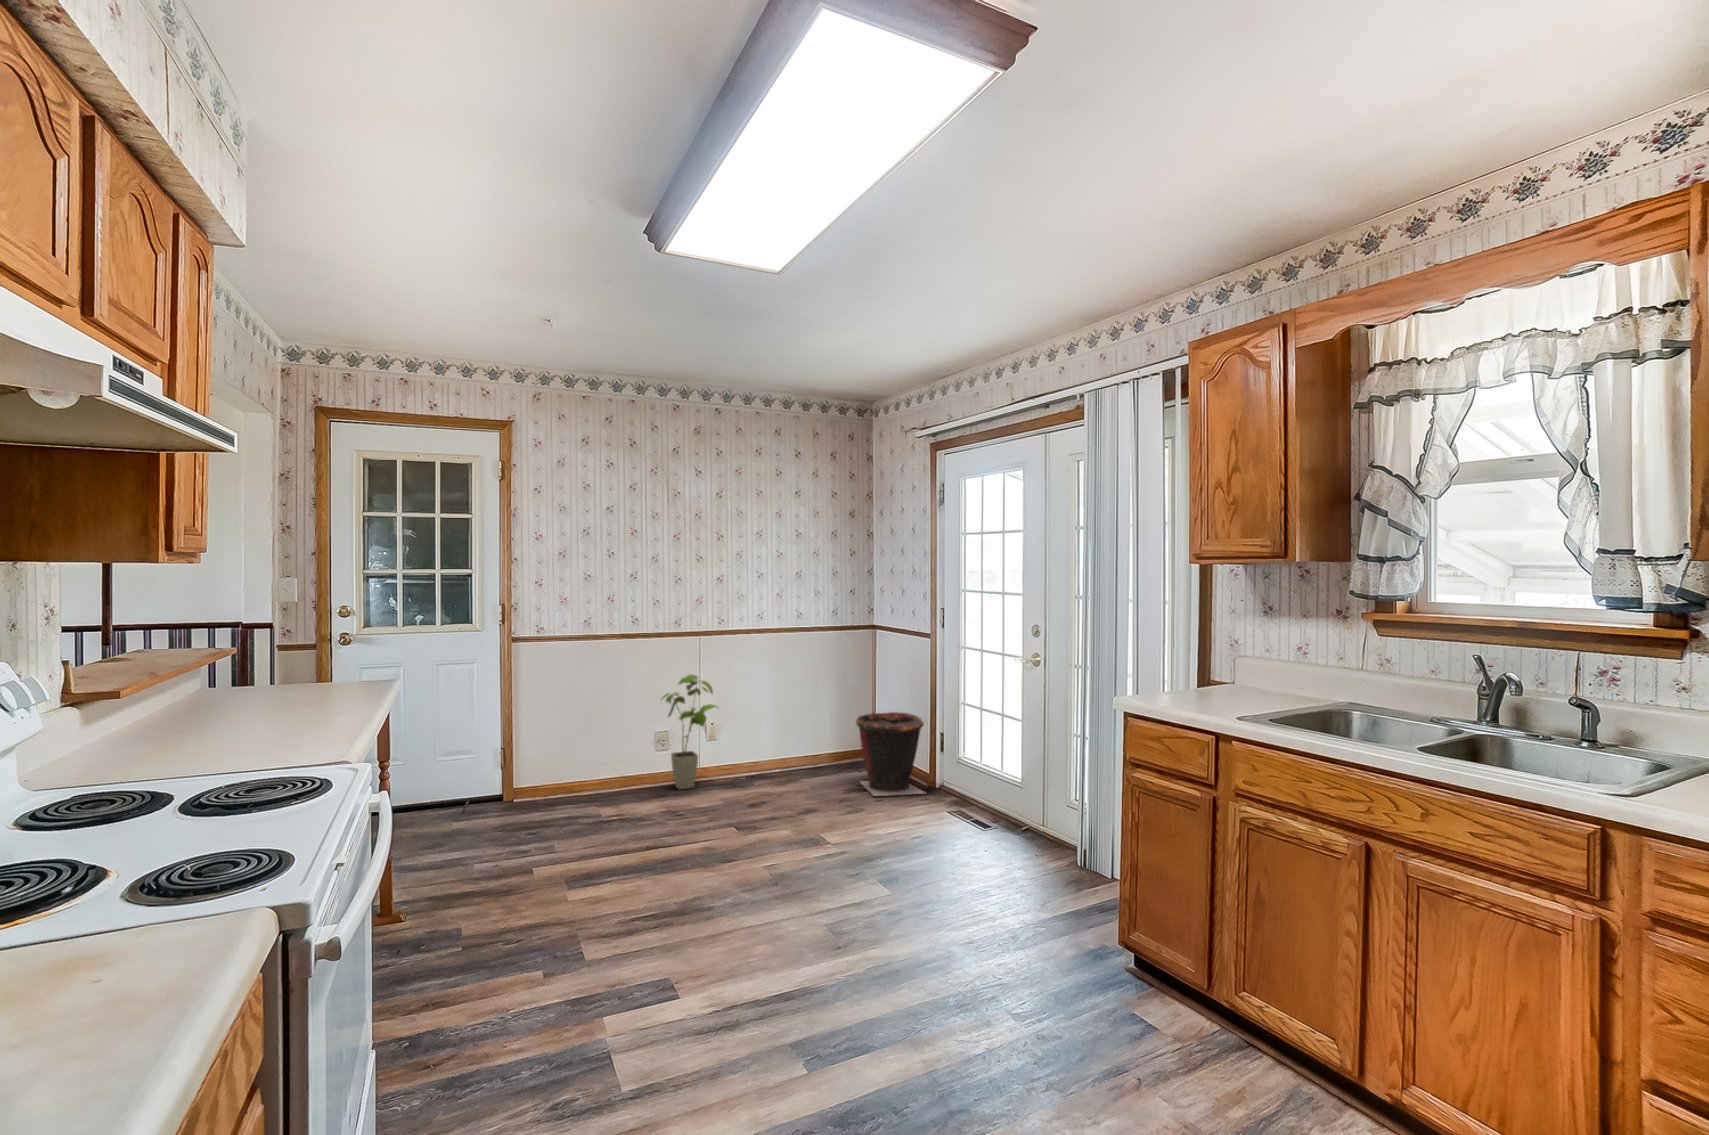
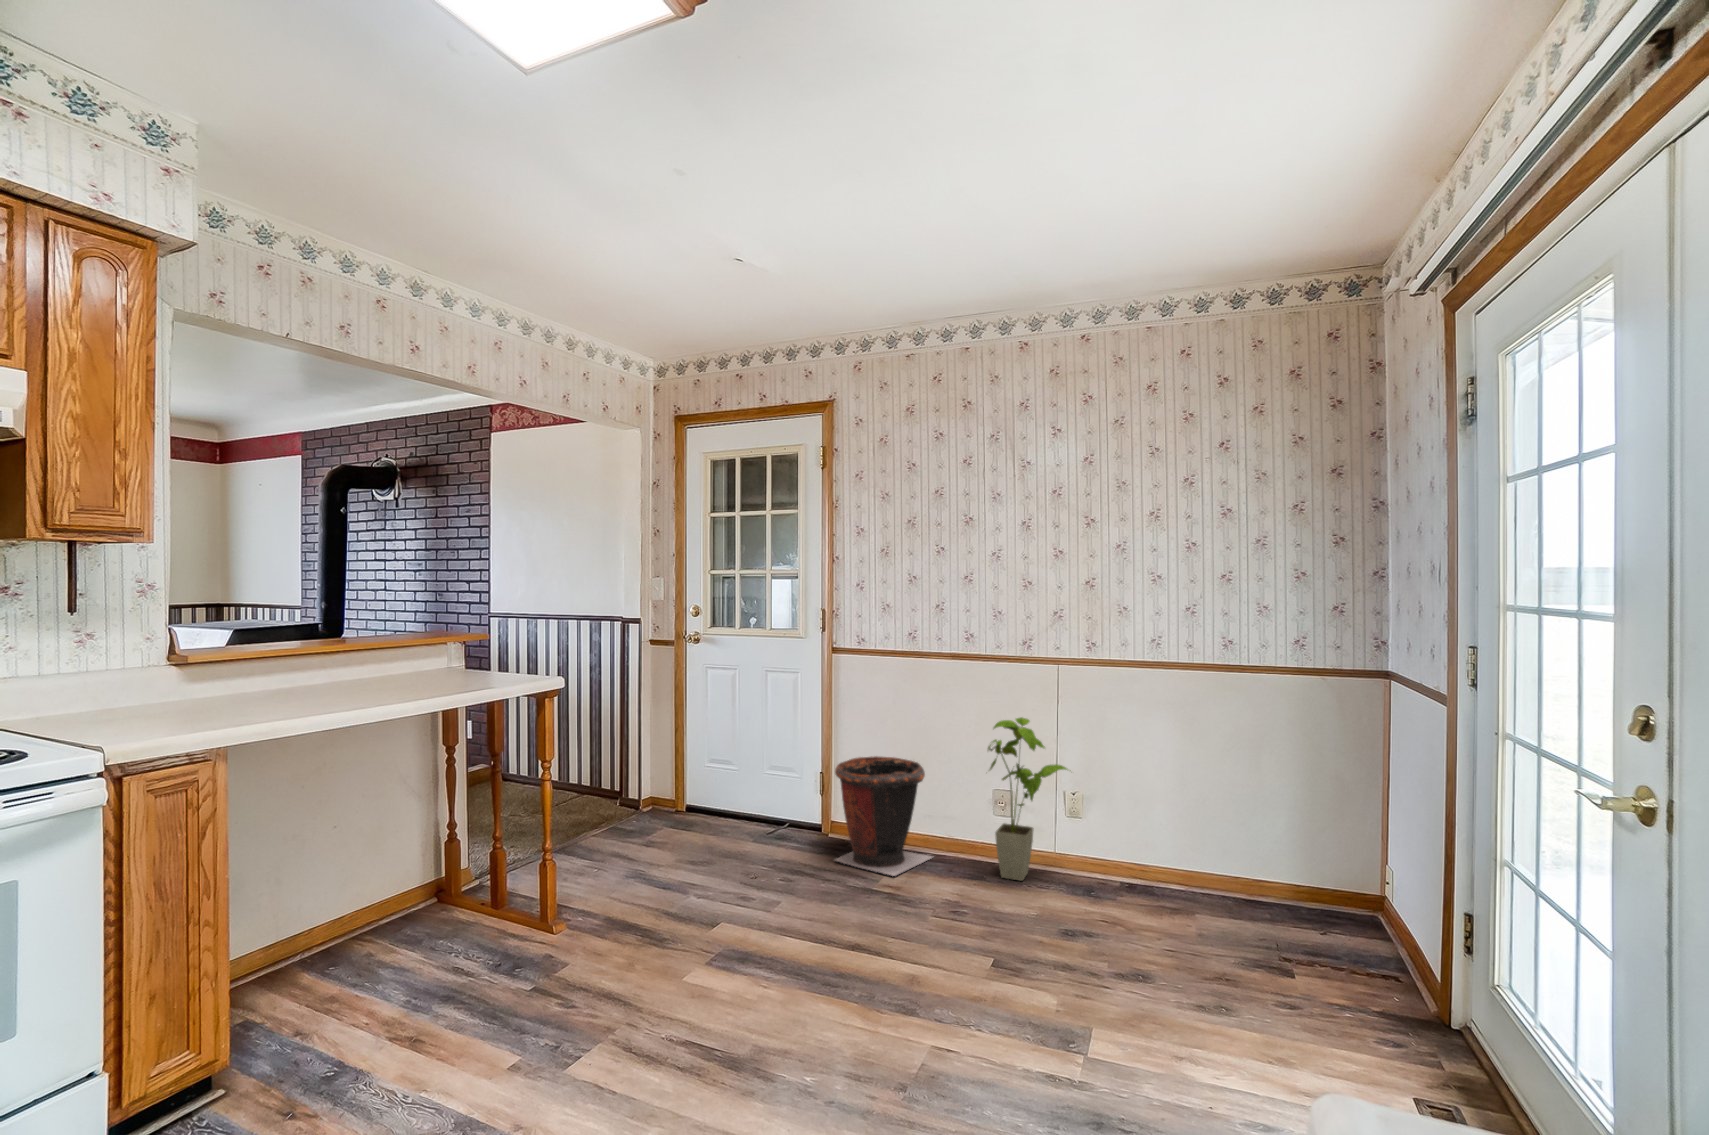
waste bin: present [856,712,926,796] -> present [835,756,932,876]

